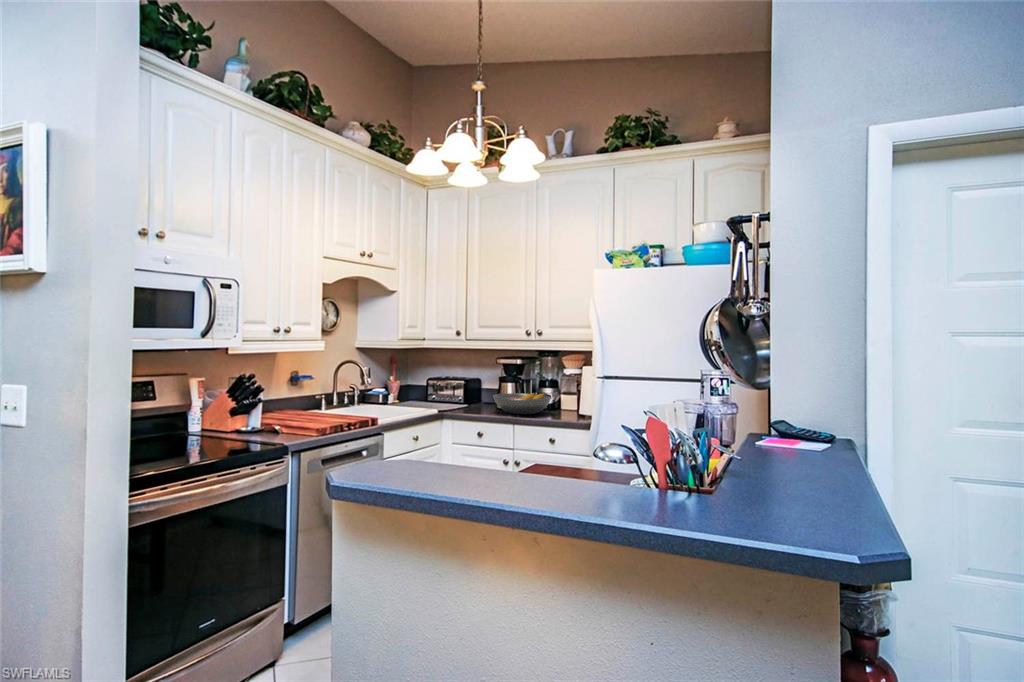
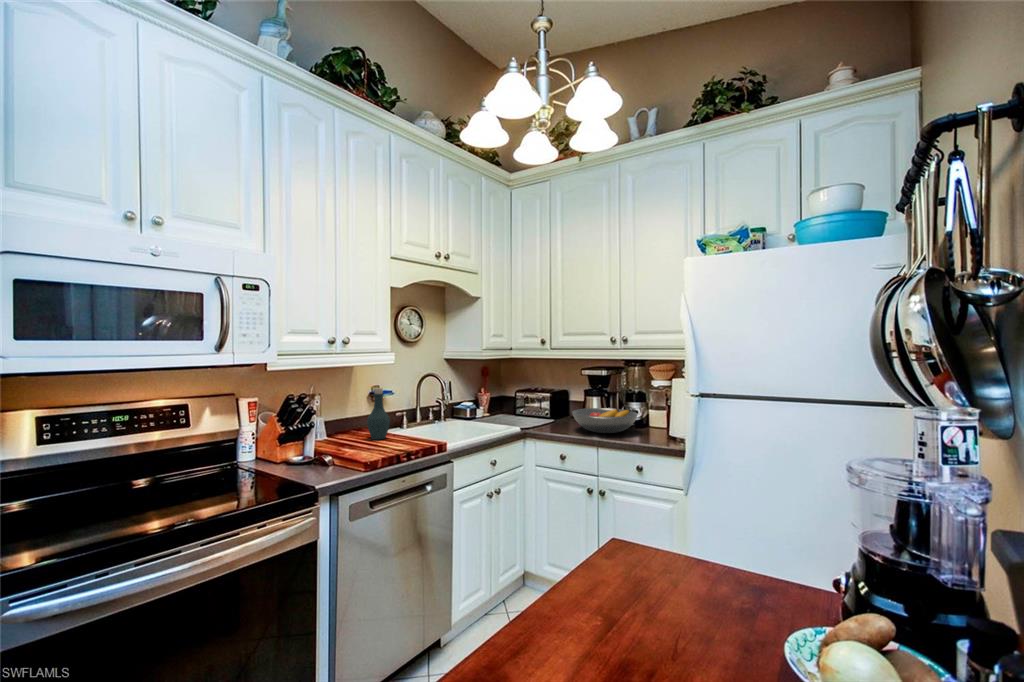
bottle: none [300,369,324,419] -> present [367,388,390,440]

